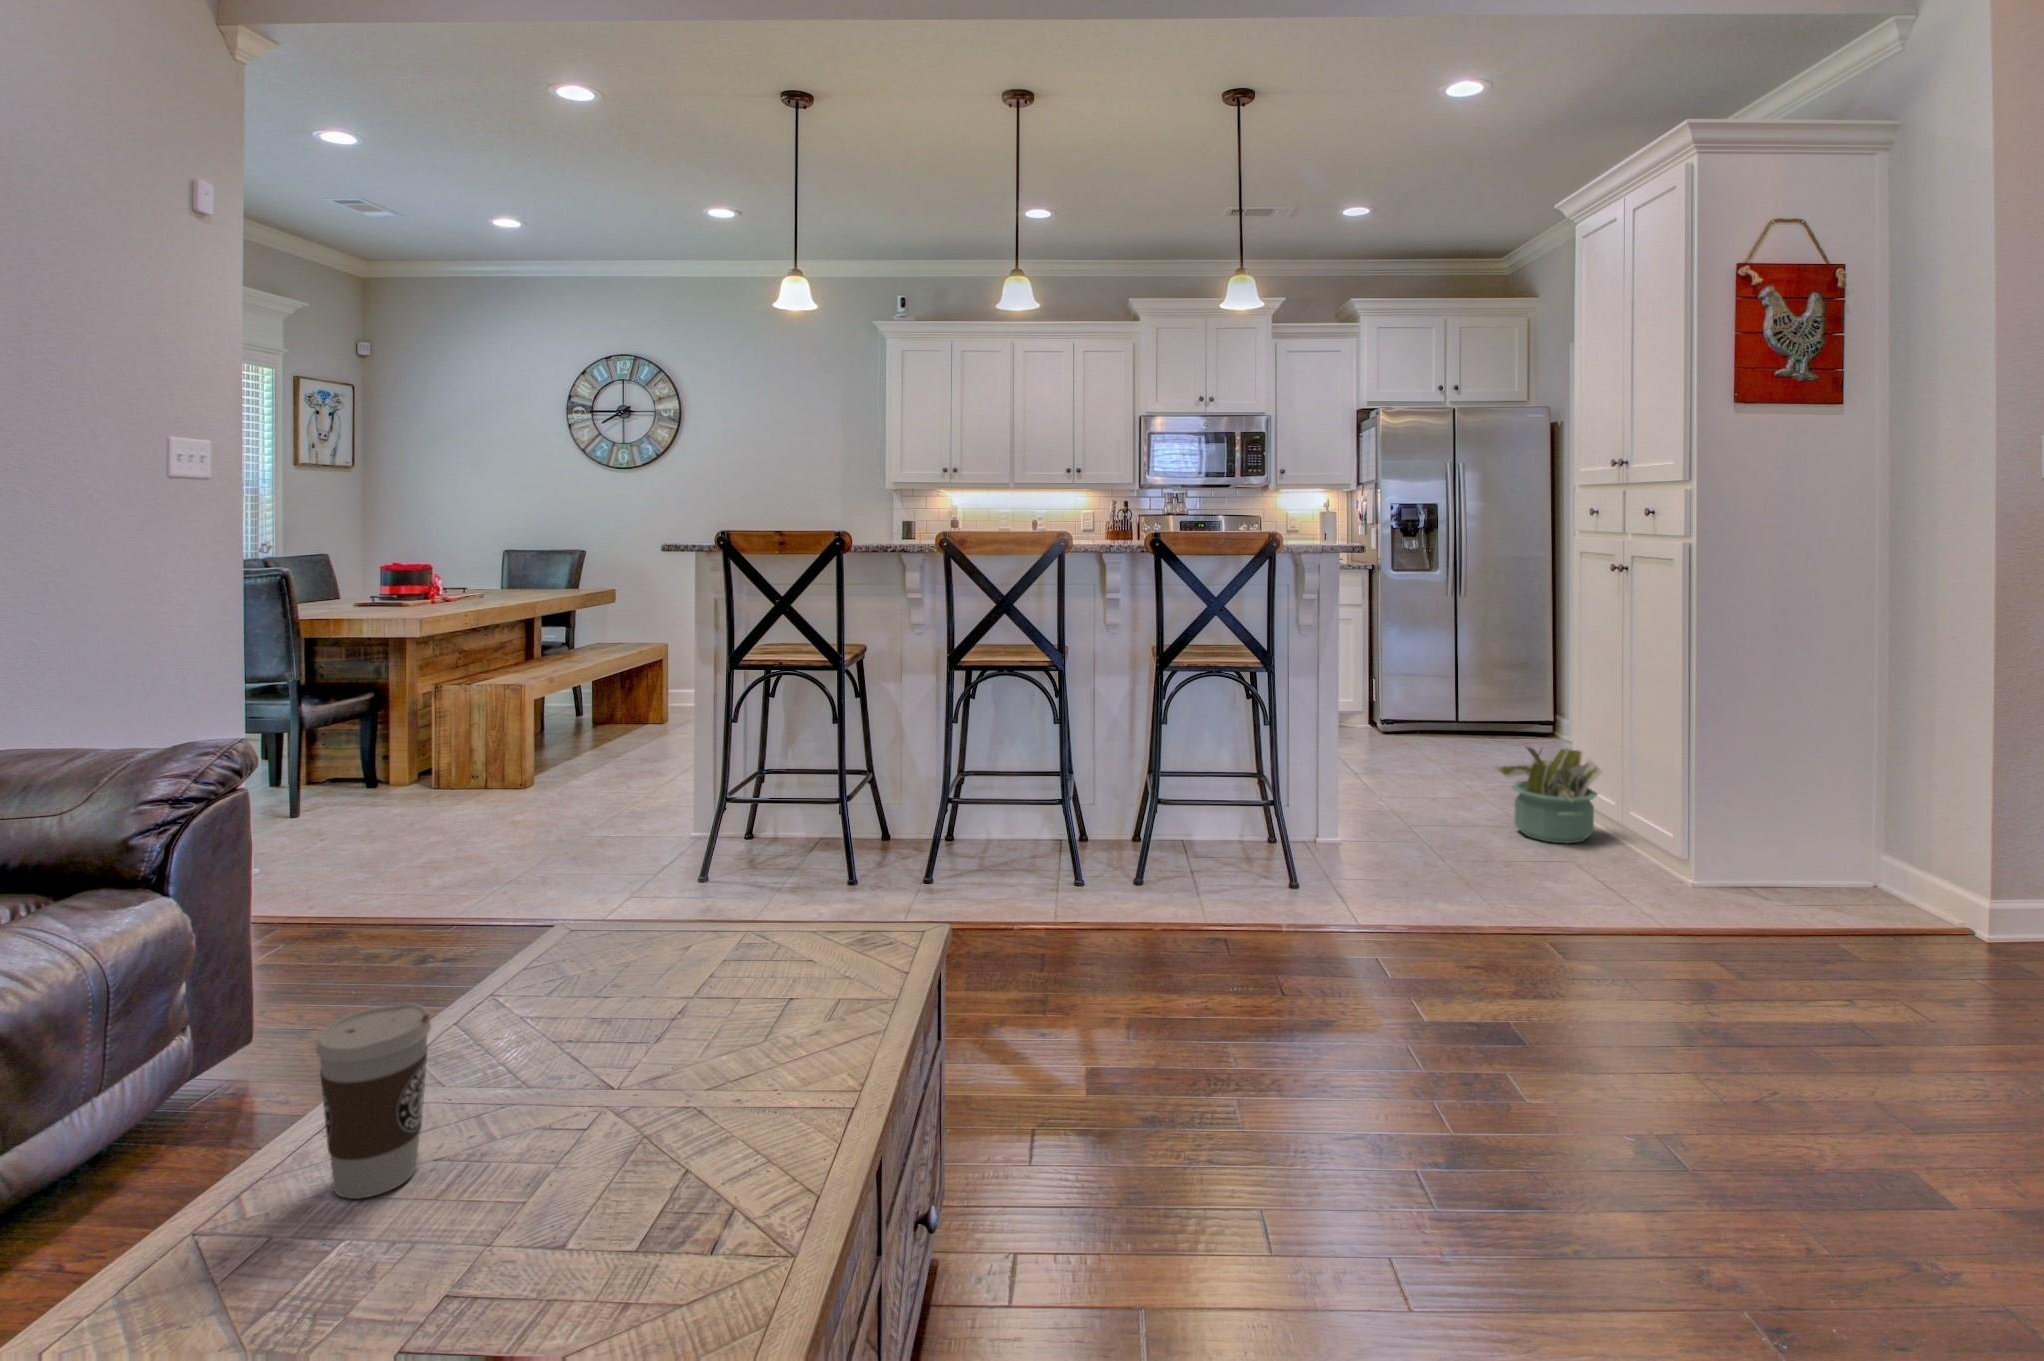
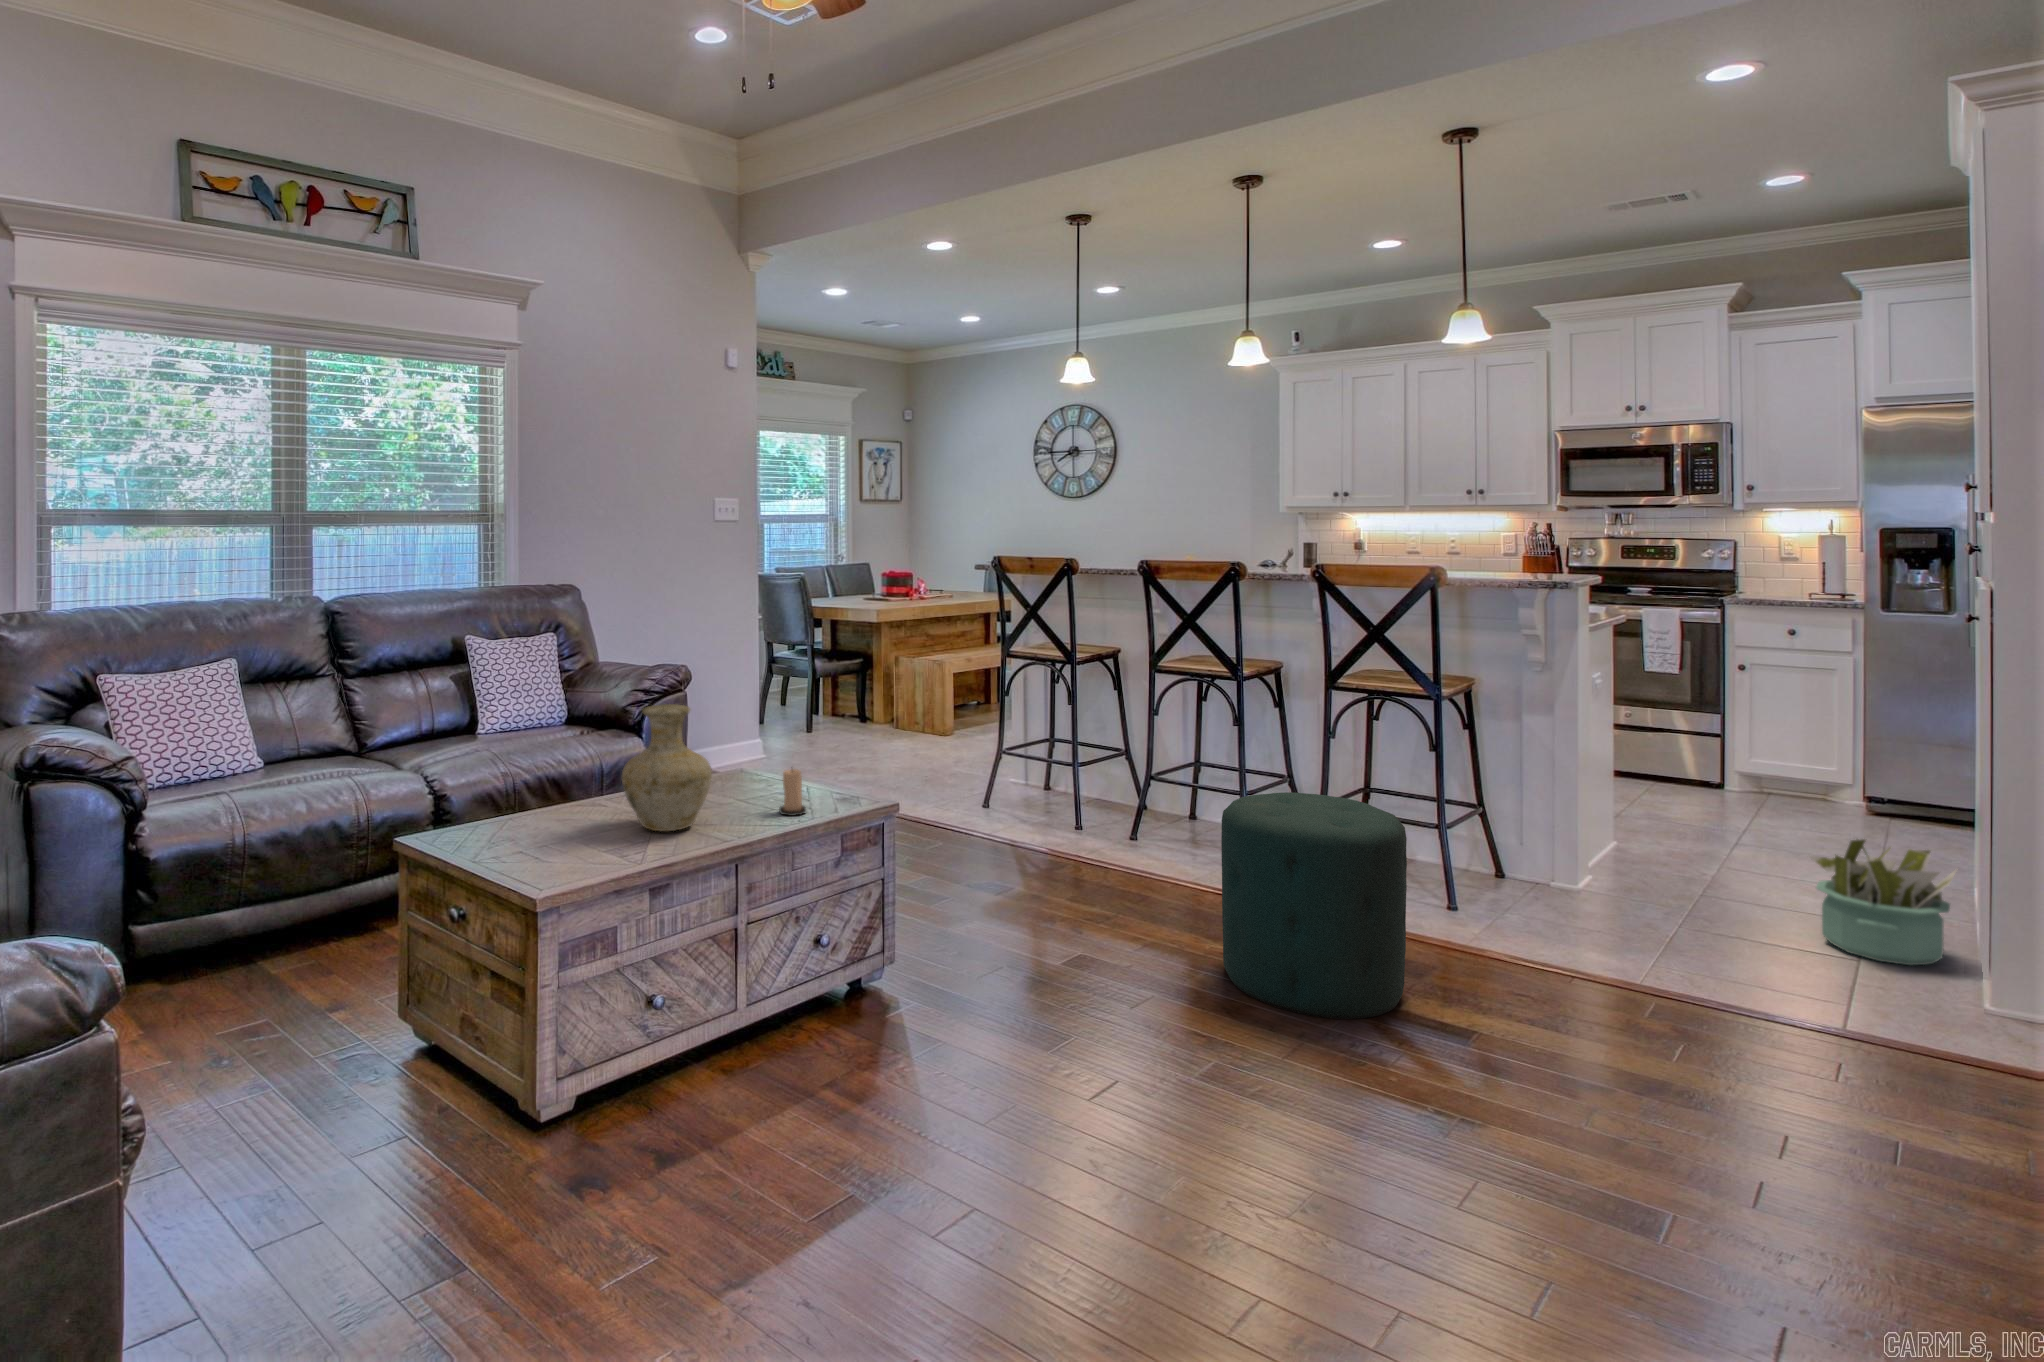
ottoman: none [1266,782,1471,1050] -> present [1221,792,1407,1019]
vase: none [547,817,771,1131] -> present [622,704,712,831]
candle: none [806,895,858,993] -> present [779,769,806,816]
coffee cup: present [316,1003,431,1199] -> none [552,758,589,823]

